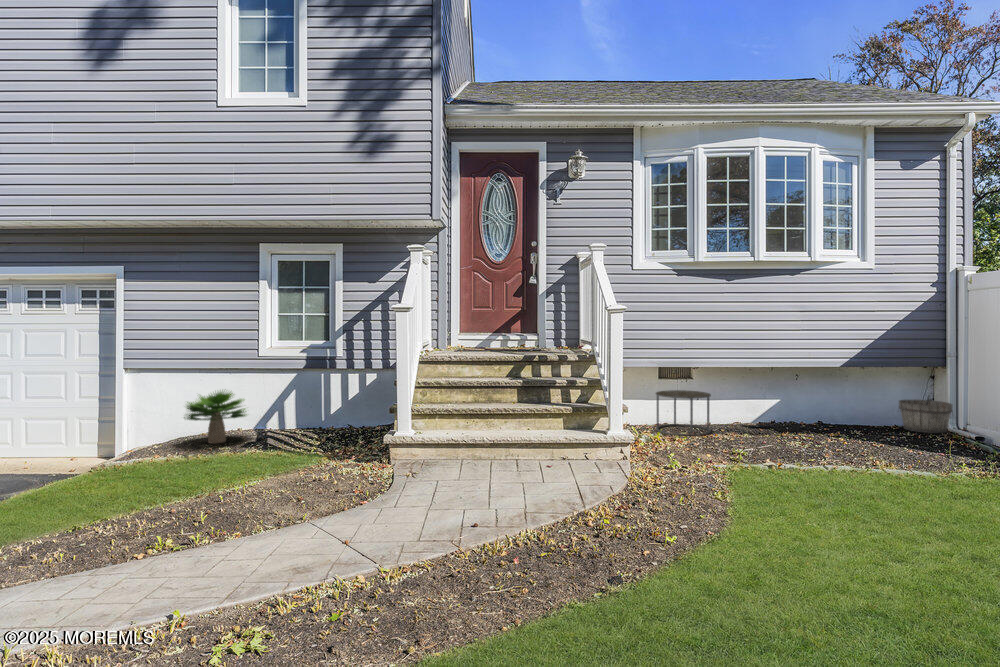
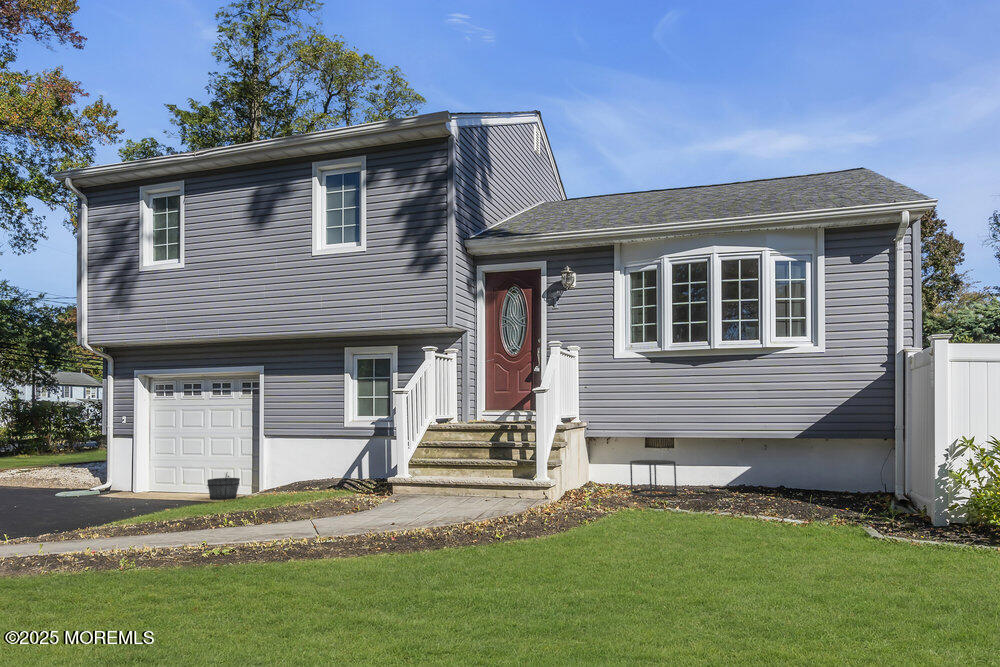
potted plant: present [184,391,247,443] -> none [289,448,335,487]
wooden bucket: present [899,396,953,433] -> present [207,473,240,500]

